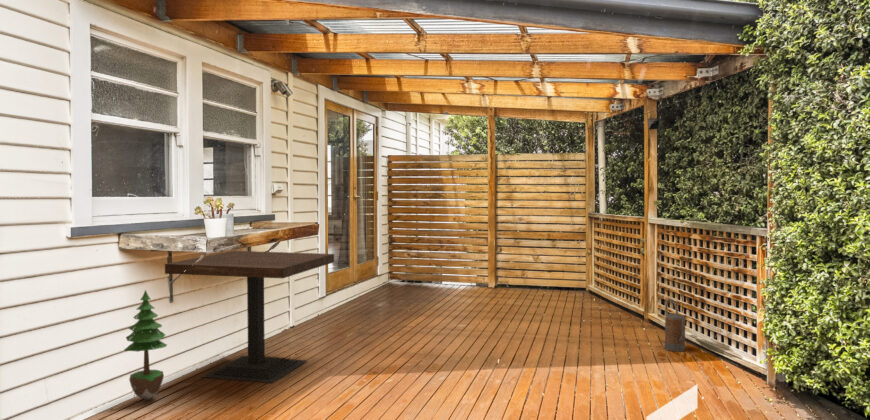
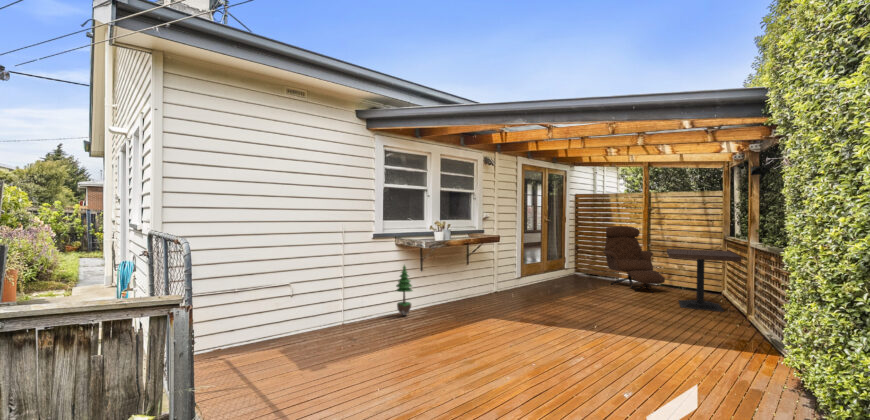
lounge chair: none [436,204,526,300] -> present [603,226,665,293]
side table: present [165,251,334,383] -> present [667,249,741,312]
watering can: present [665,299,686,351] -> none [734,300,752,339]

